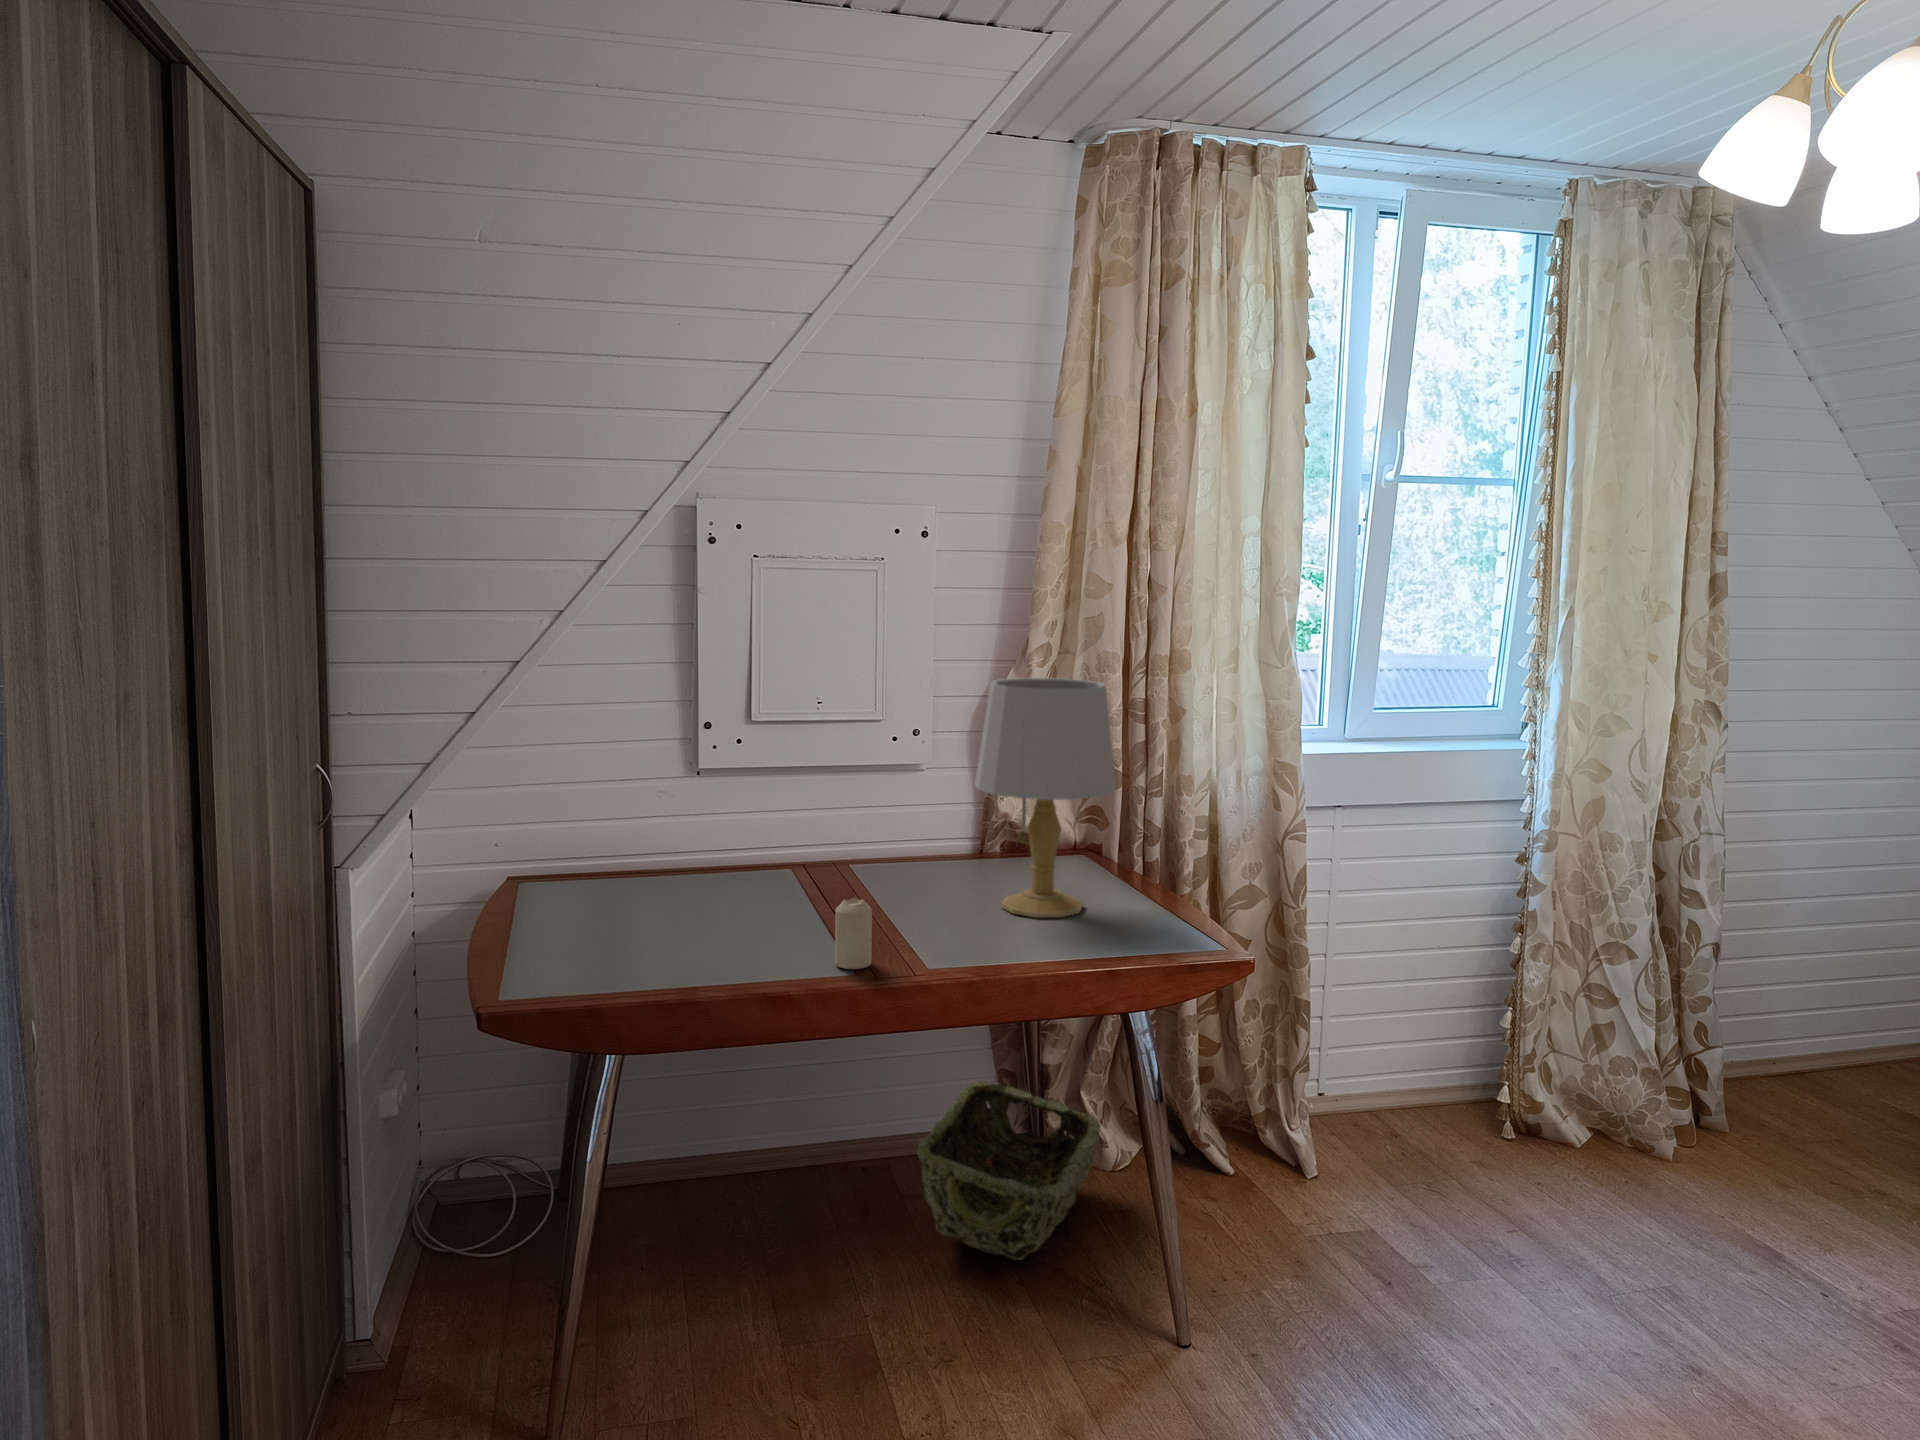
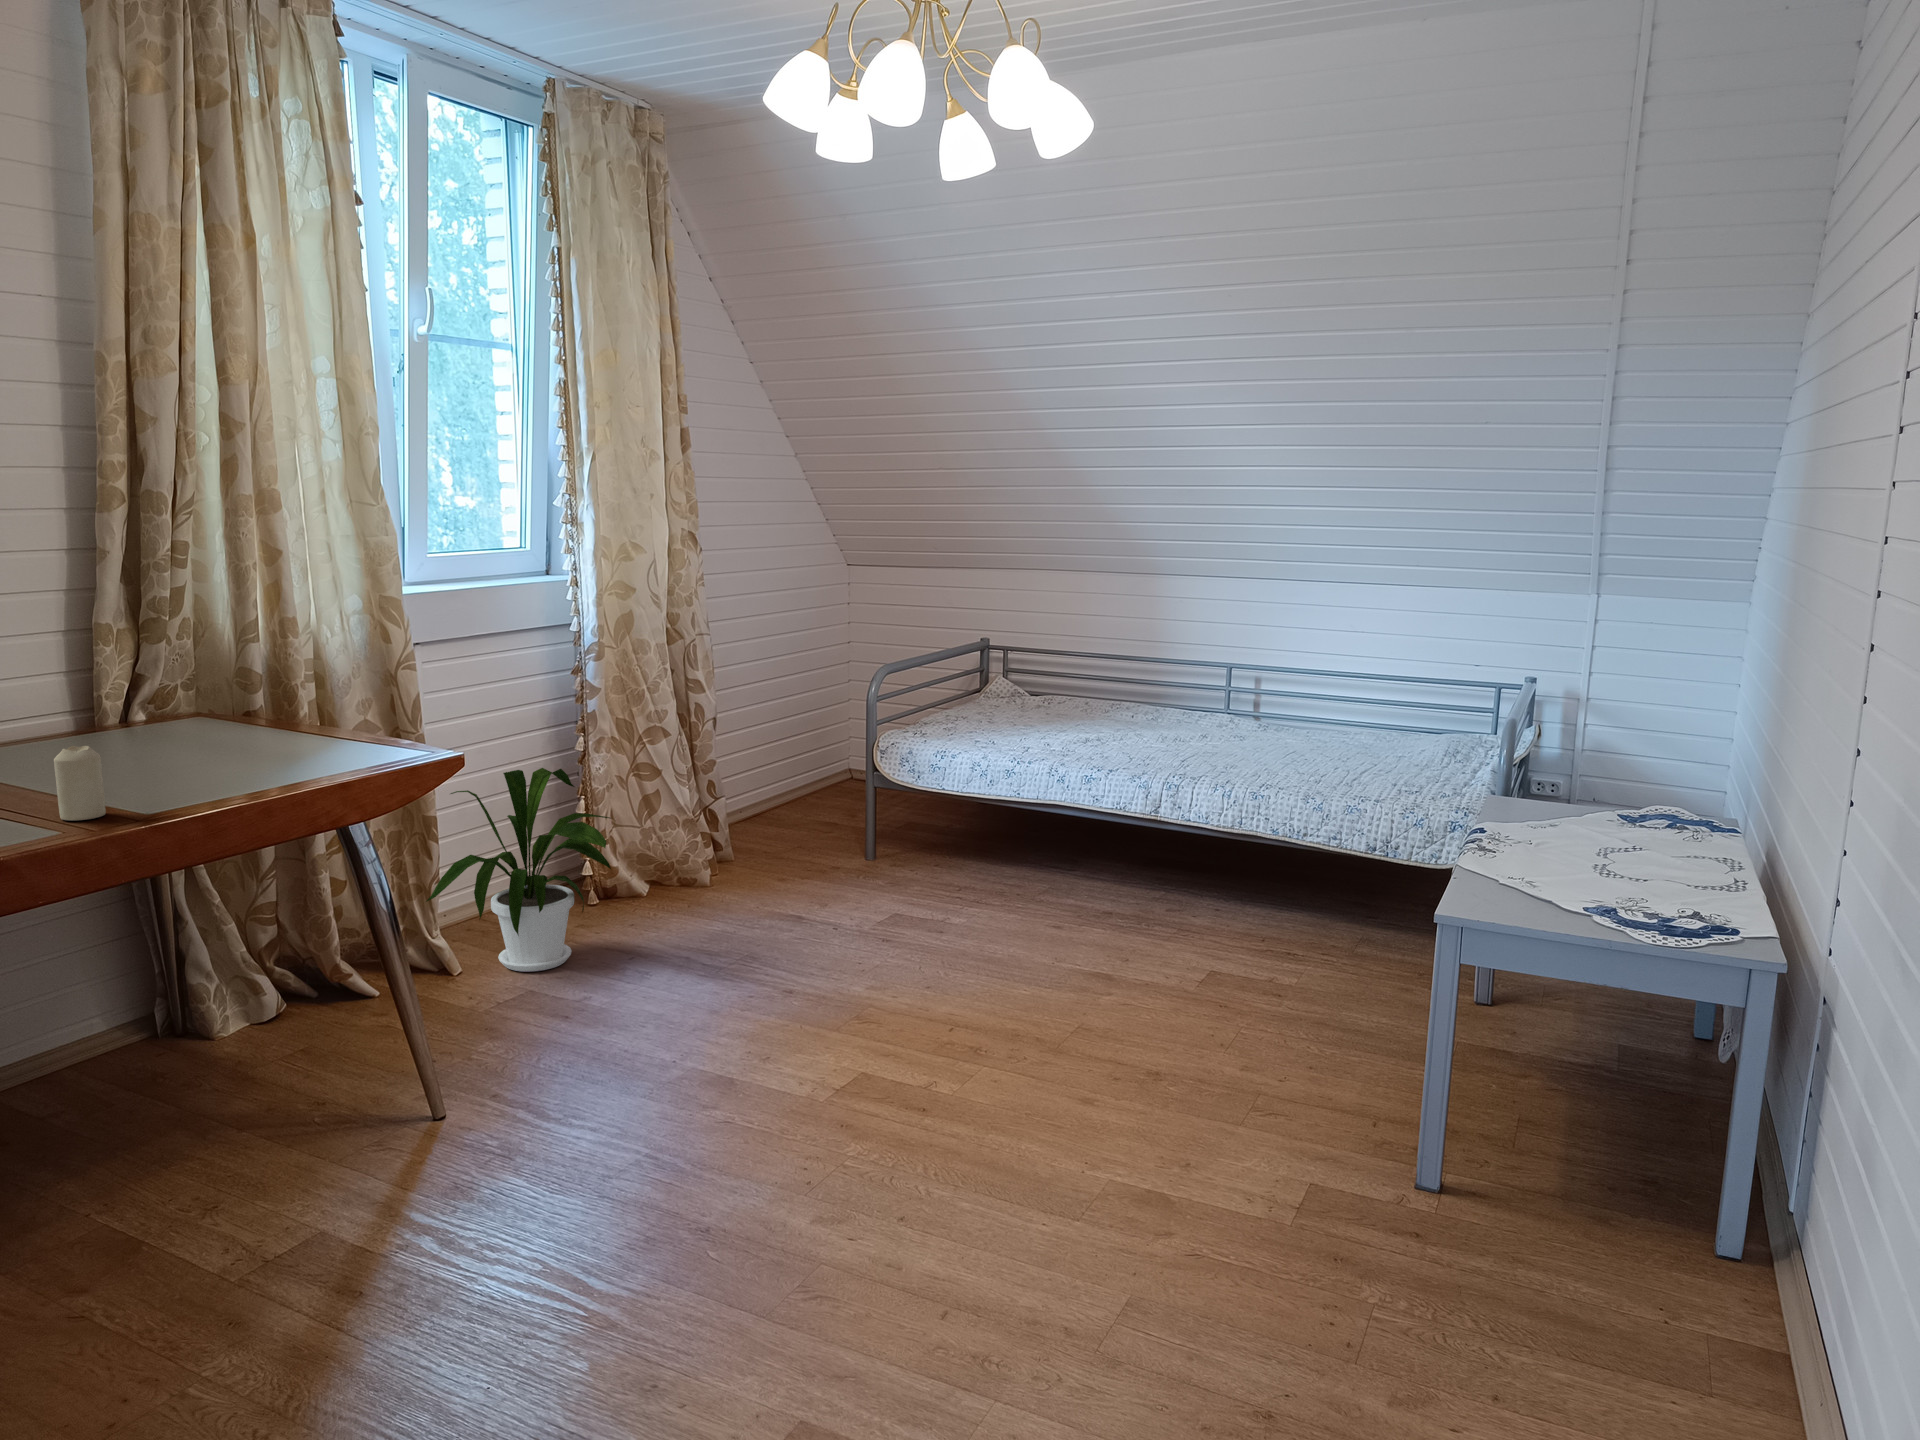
table lamp: present [975,678,1116,918] -> none [124,516,289,758]
house plant: none [1269,972,1509,1211] -> present [426,768,611,972]
woven basket: present [917,1081,1101,1260] -> none [101,966,289,1114]

